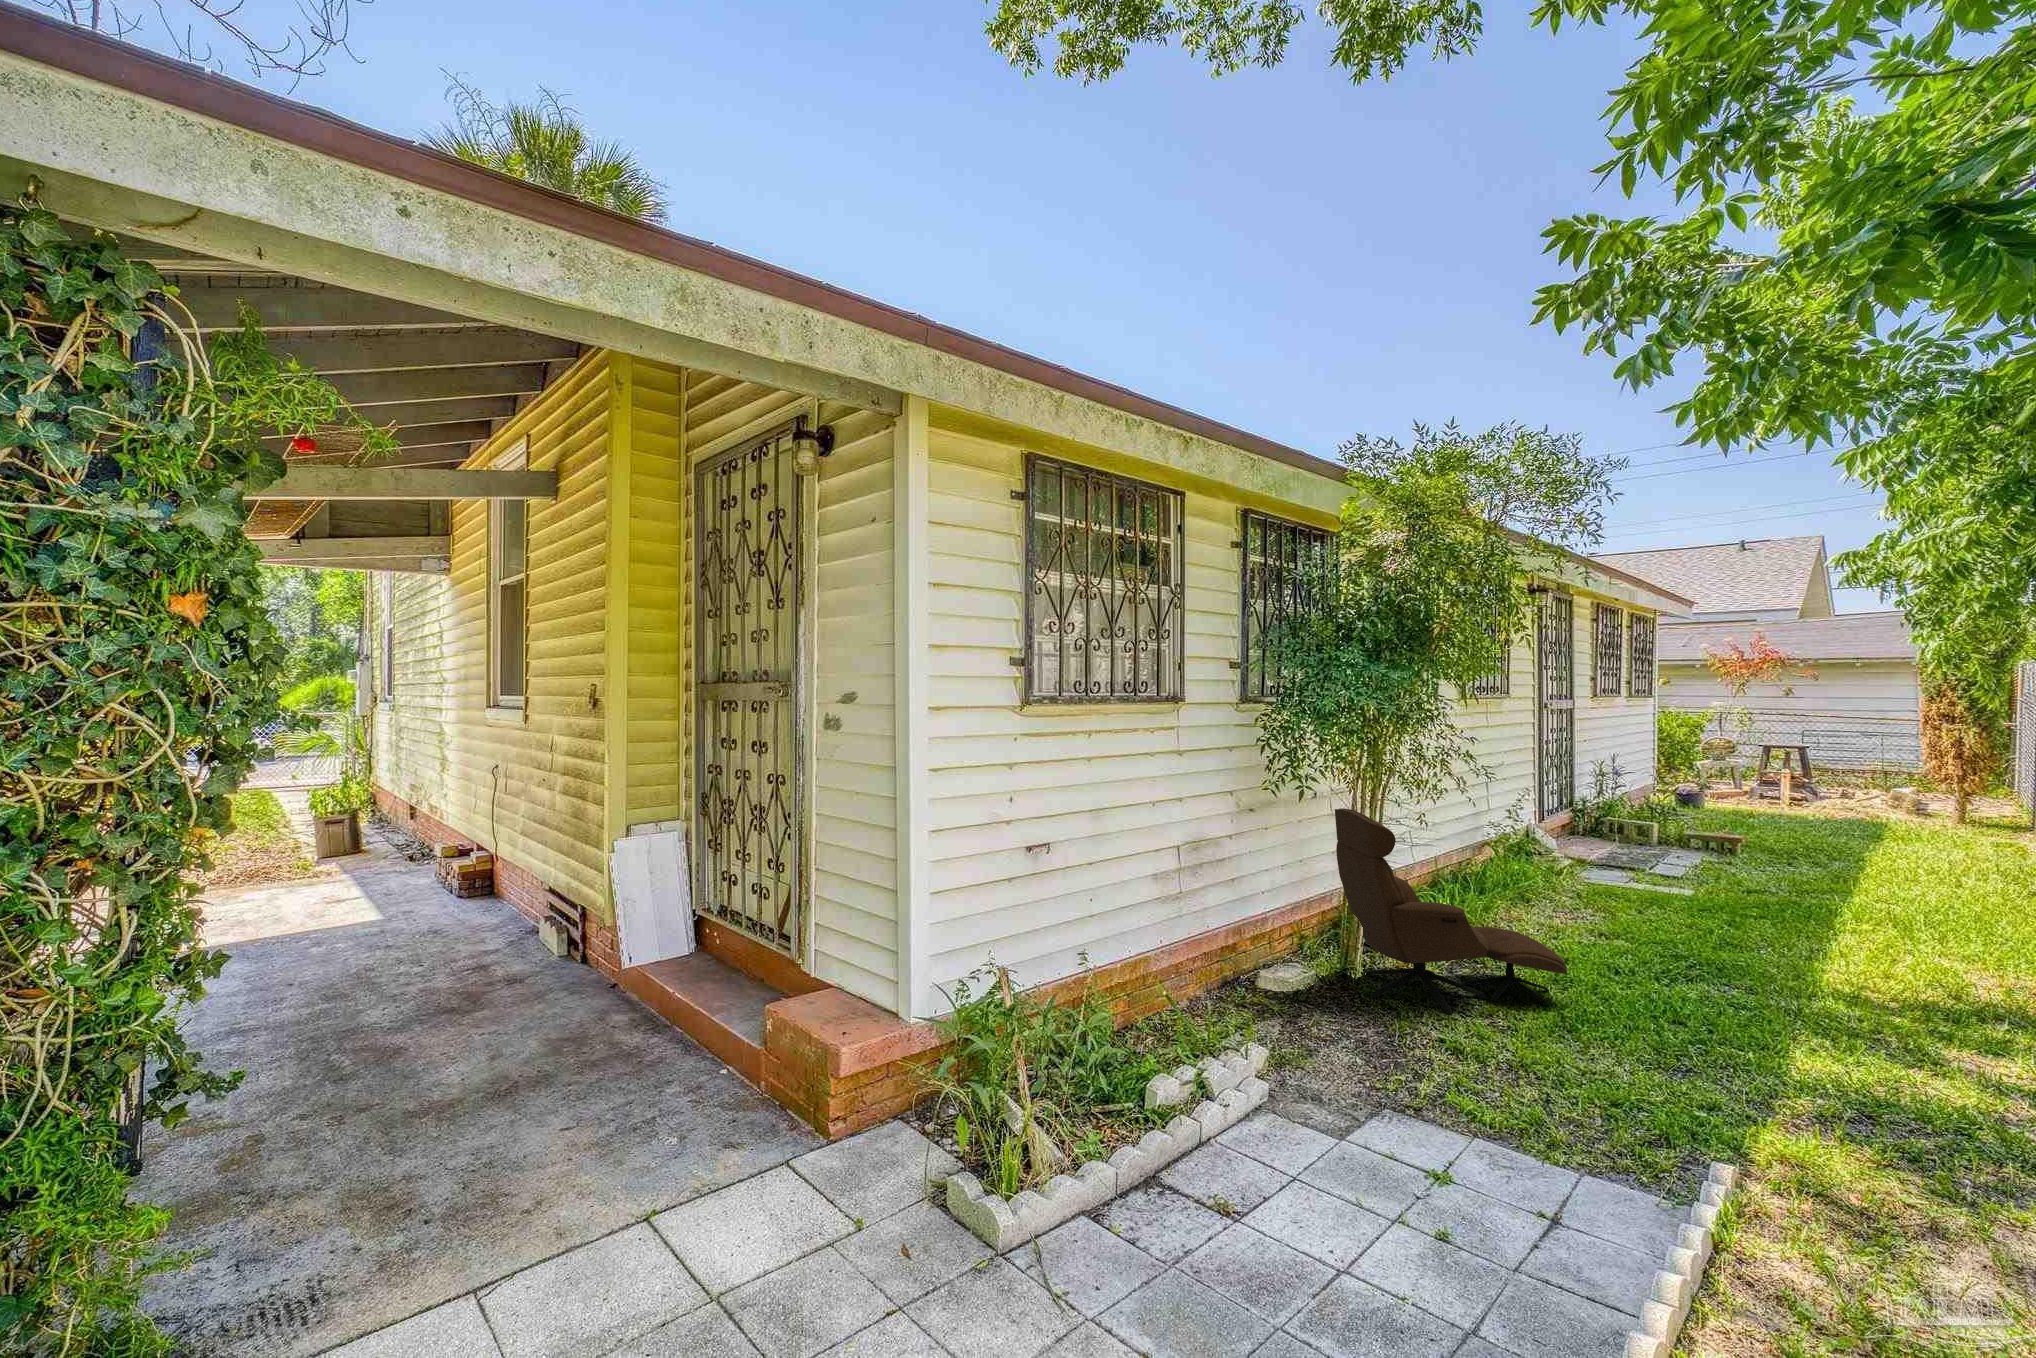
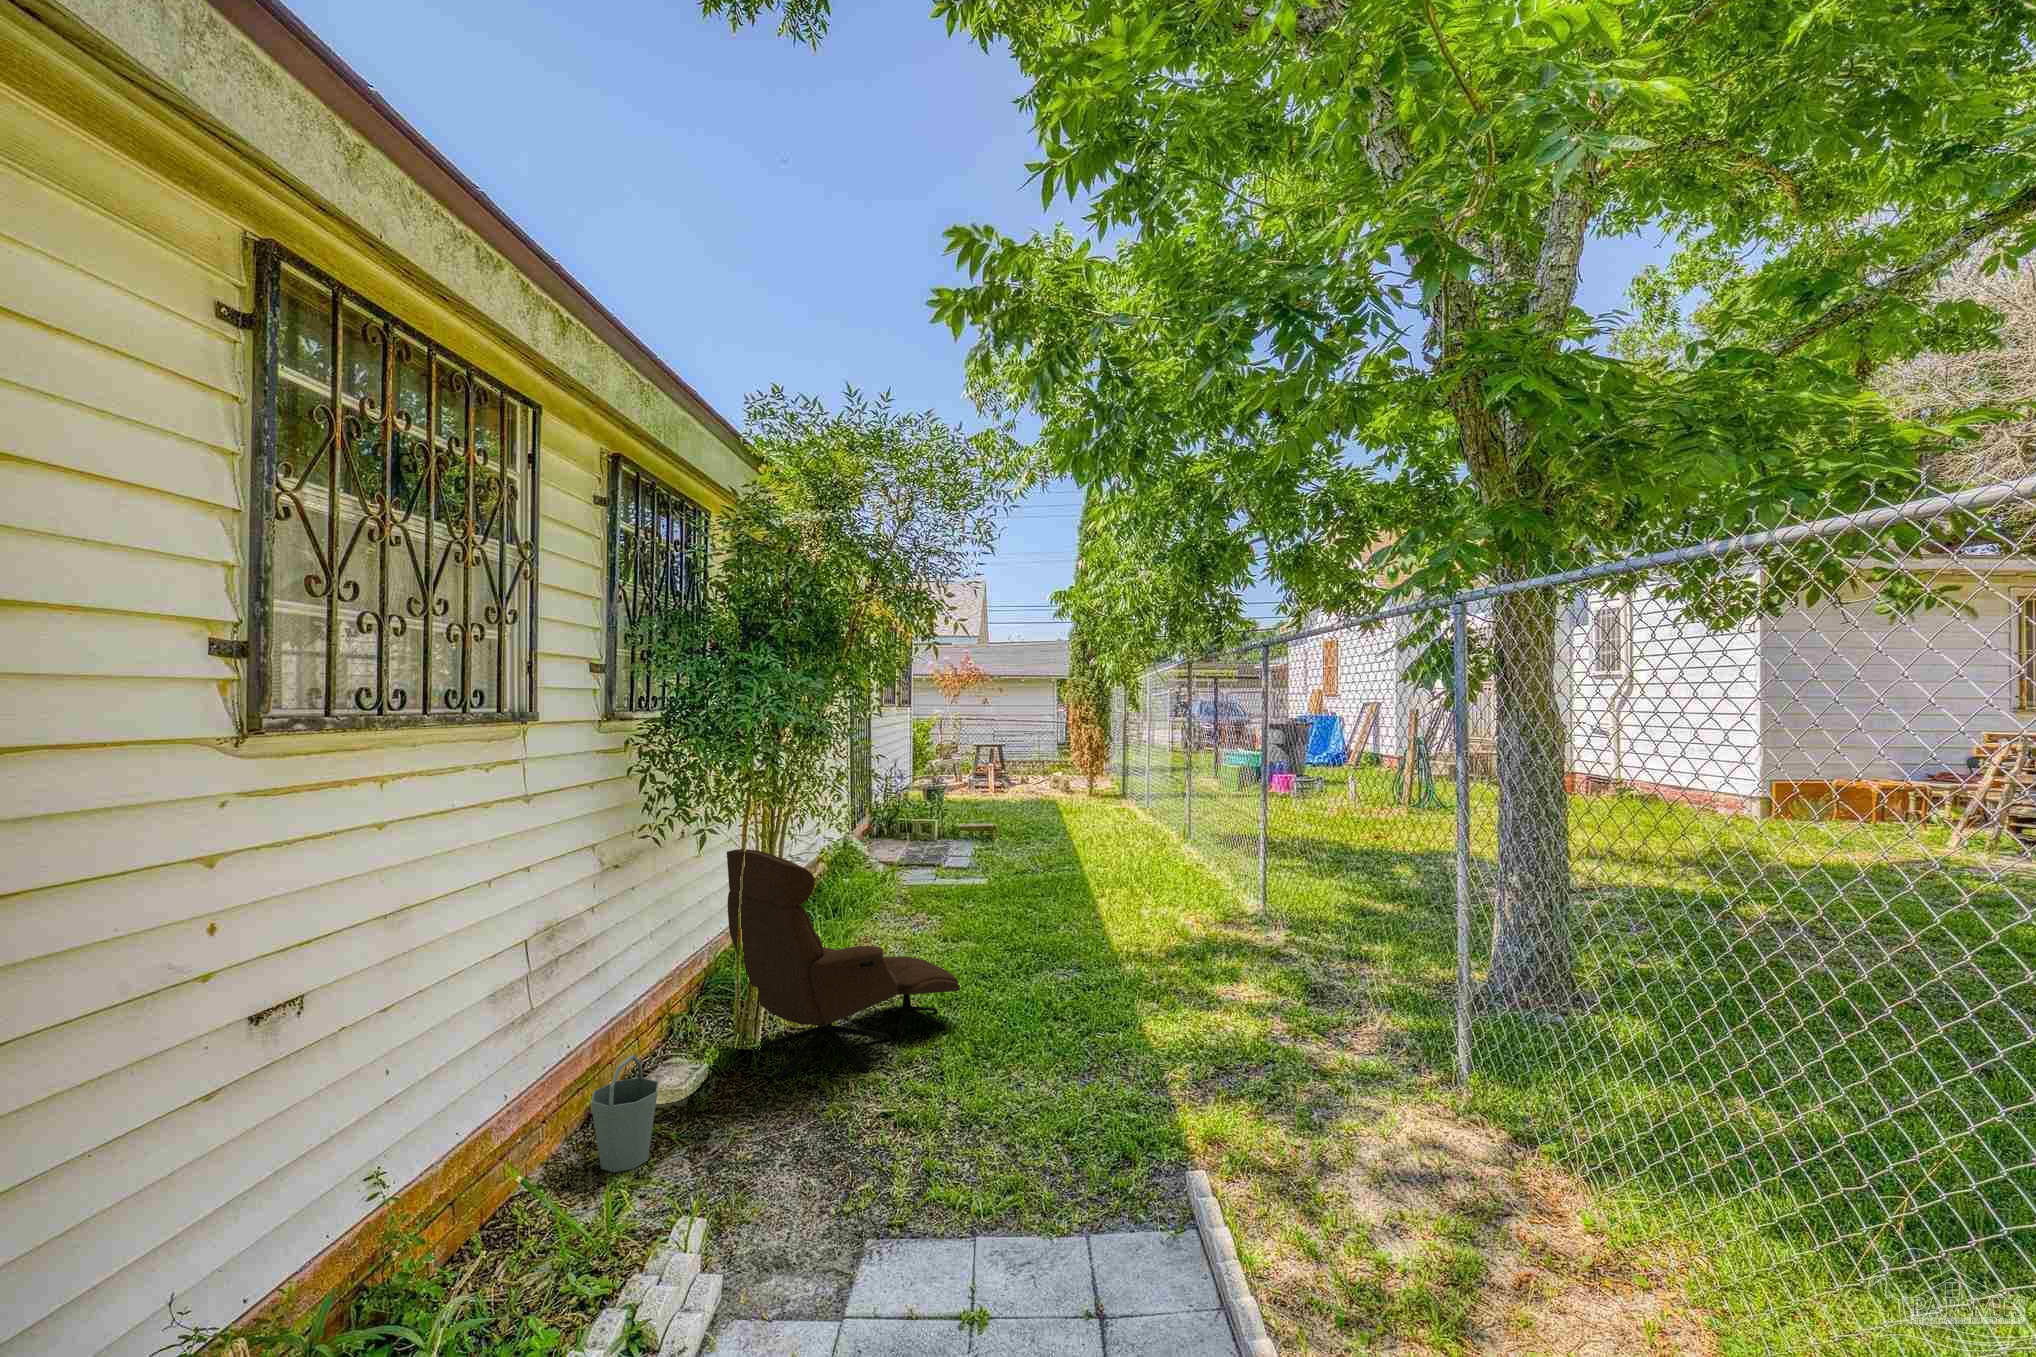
bucket: none [1218,939,1264,1016] -> present [591,1055,659,1172]

